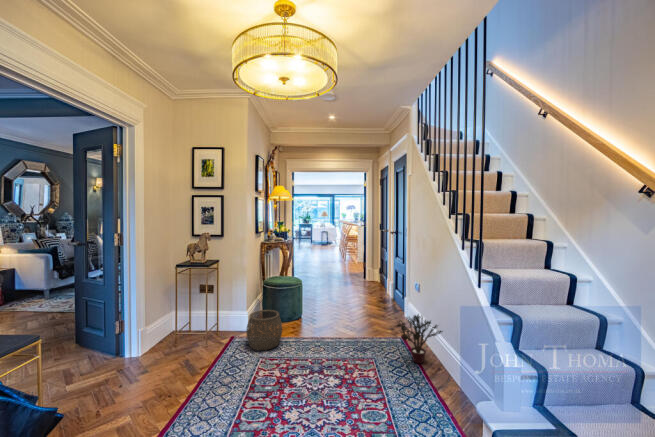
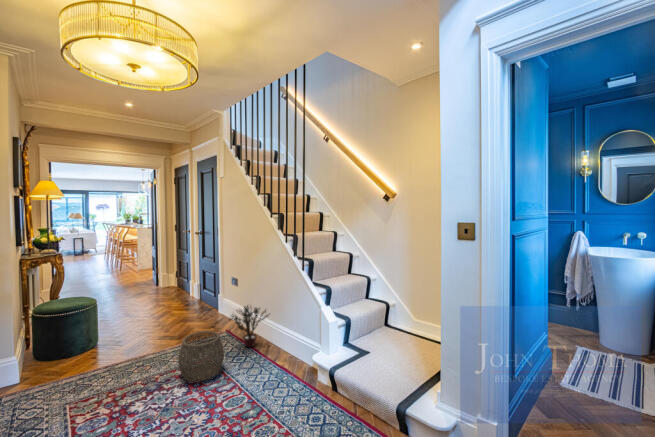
woven basket: present [246,310,282,350] -> present [178,331,224,382]

